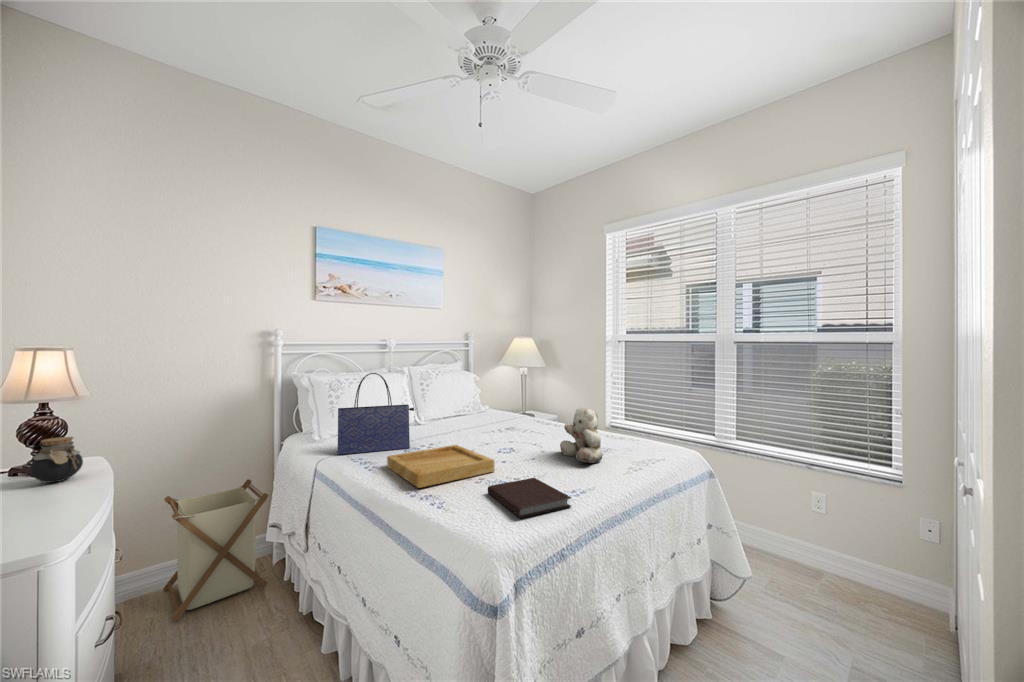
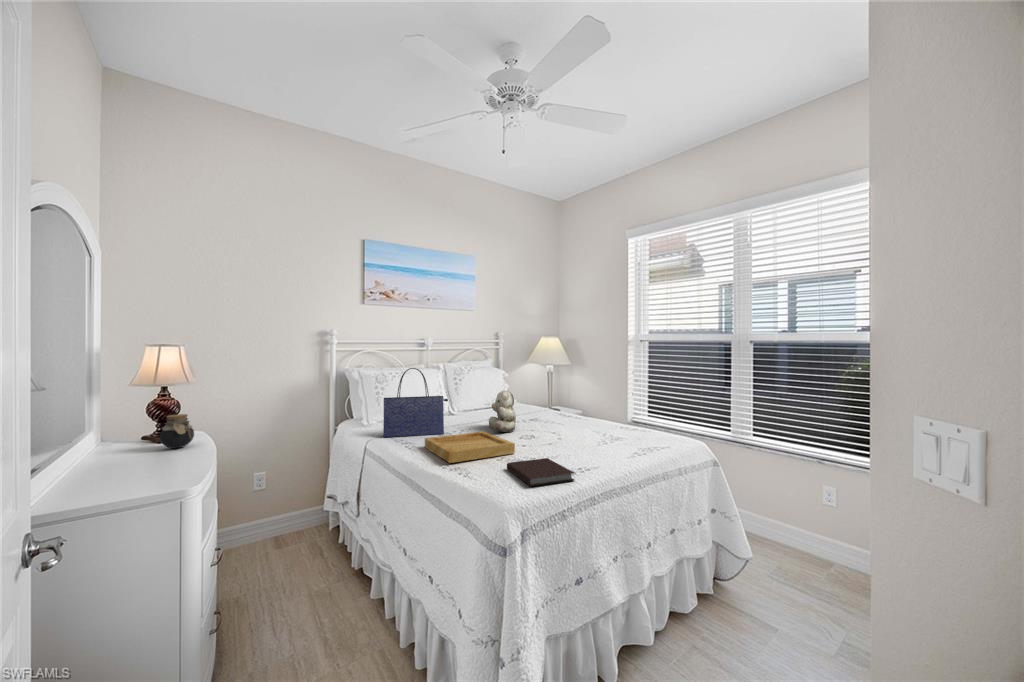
teddy bear: present [560,407,603,463] -> present [489,391,516,432]
laundry basket: present [163,479,269,621] -> none [243,458,326,569]

